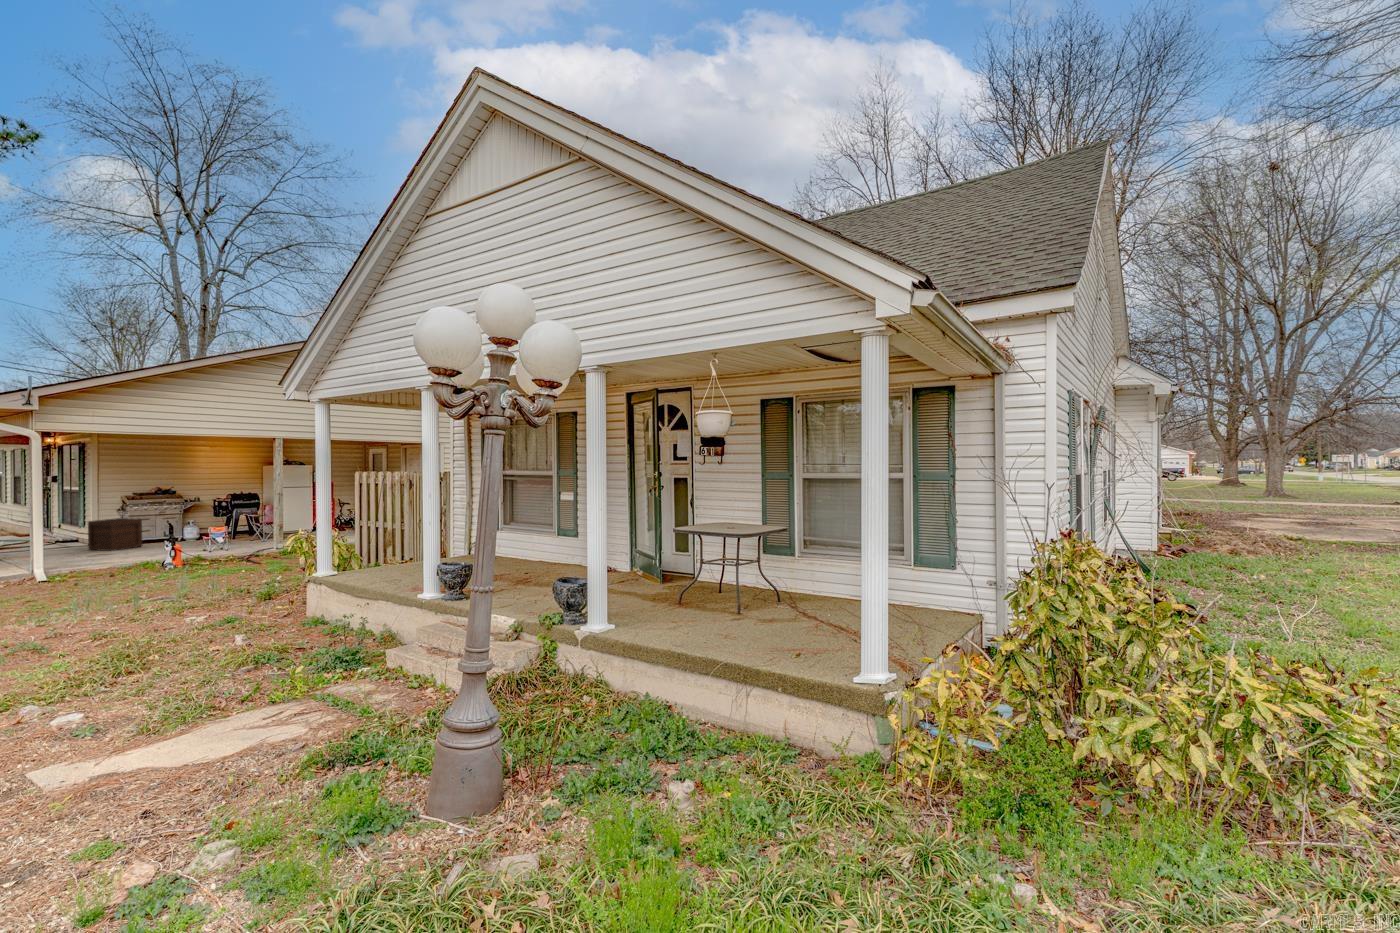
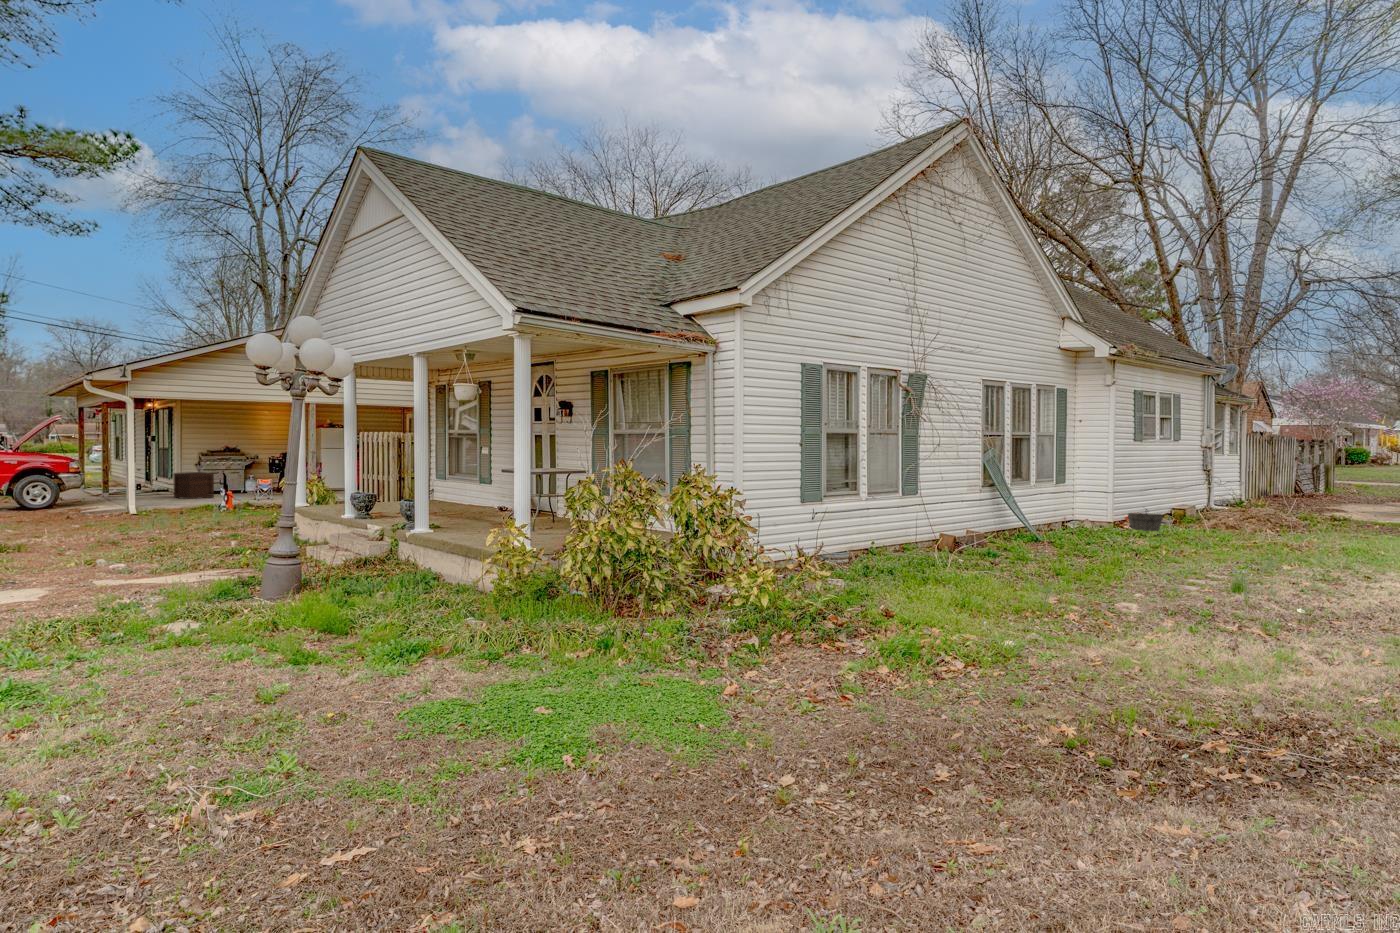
wooden bucket: none [1153,525,1188,551] -> present [1128,509,1162,531]

